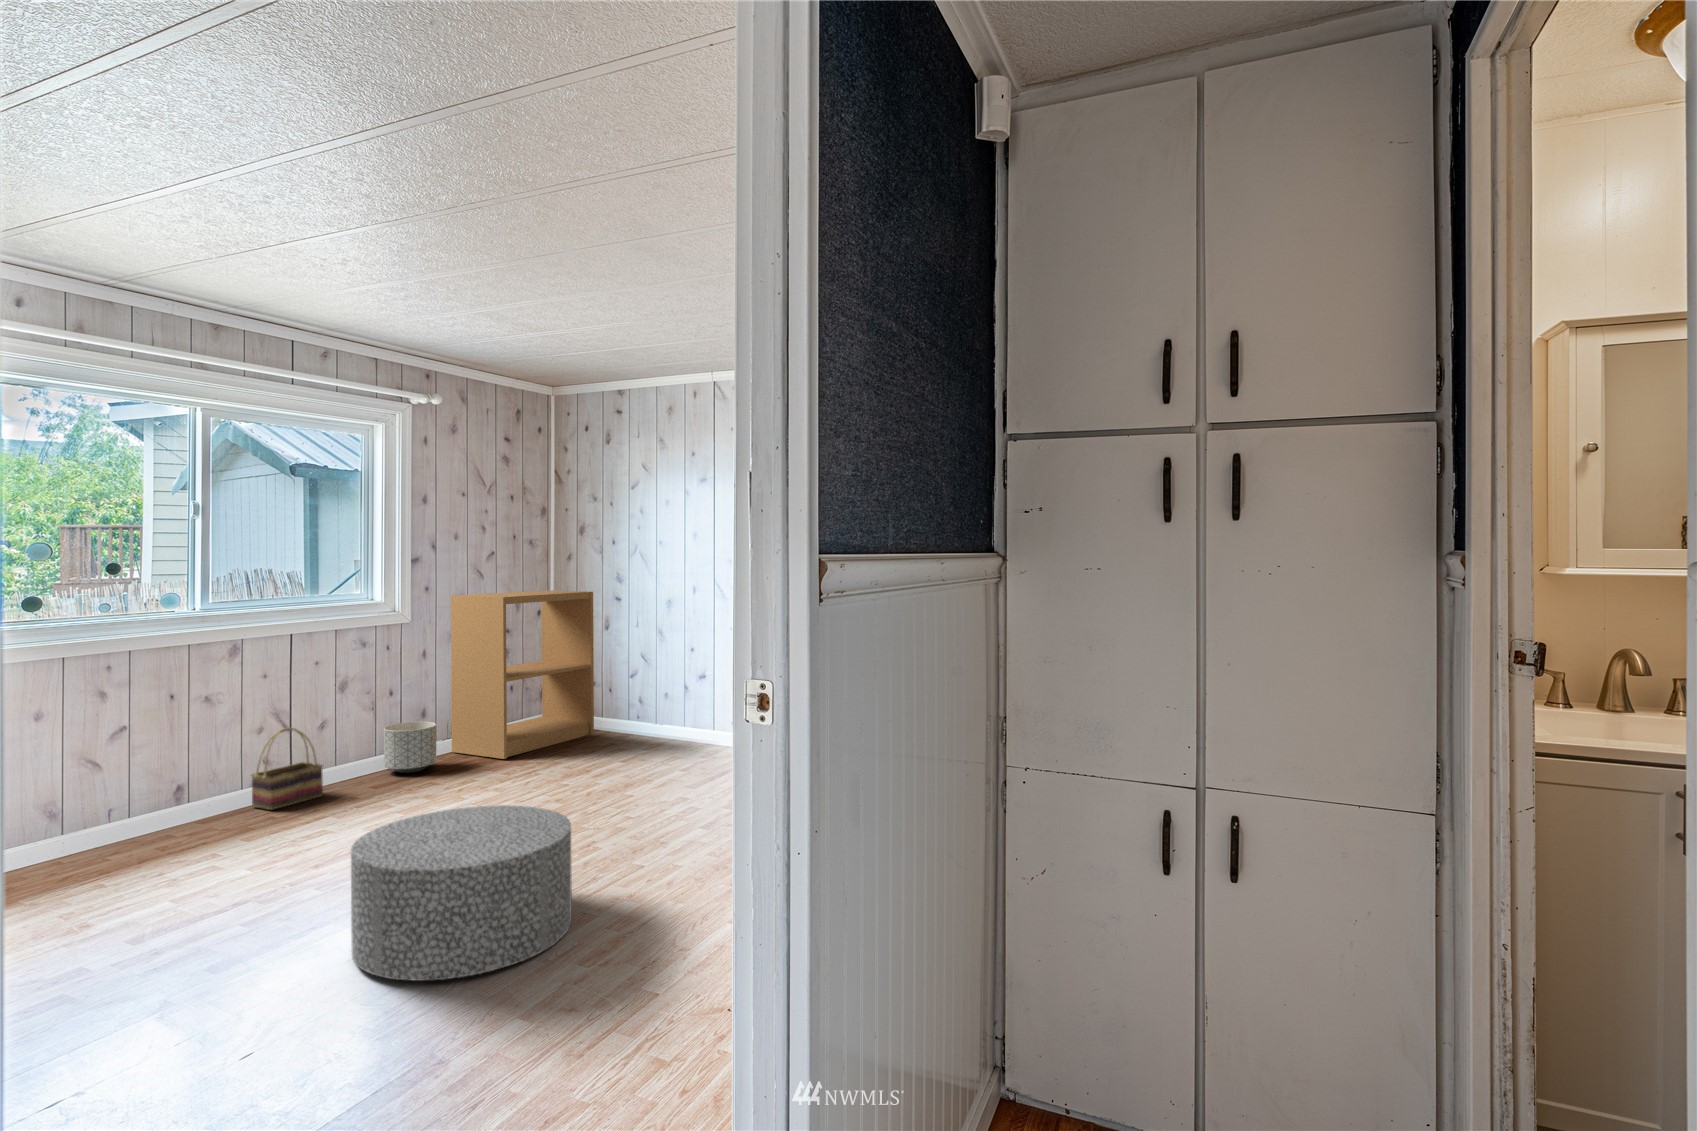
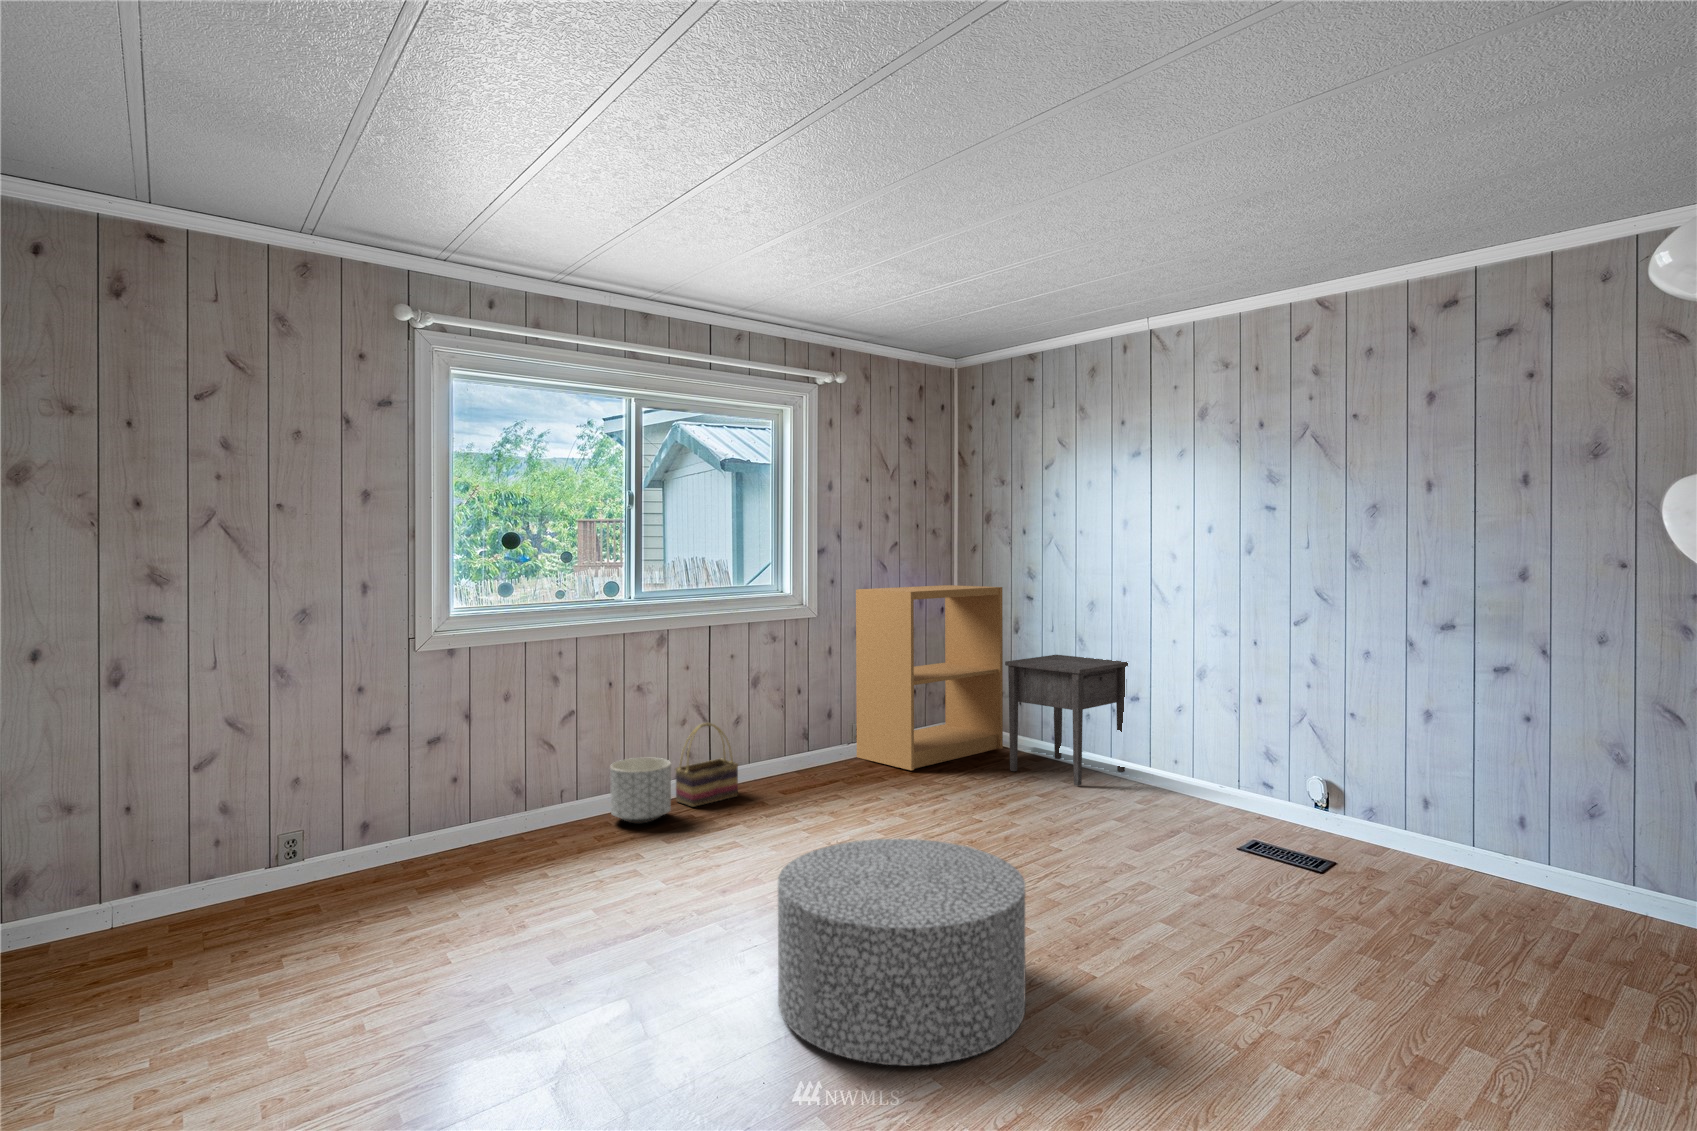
nightstand: none [592,649,699,759] -> present [1005,655,1128,785]
planter: present [384,722,436,773] -> present [610,758,671,824]

